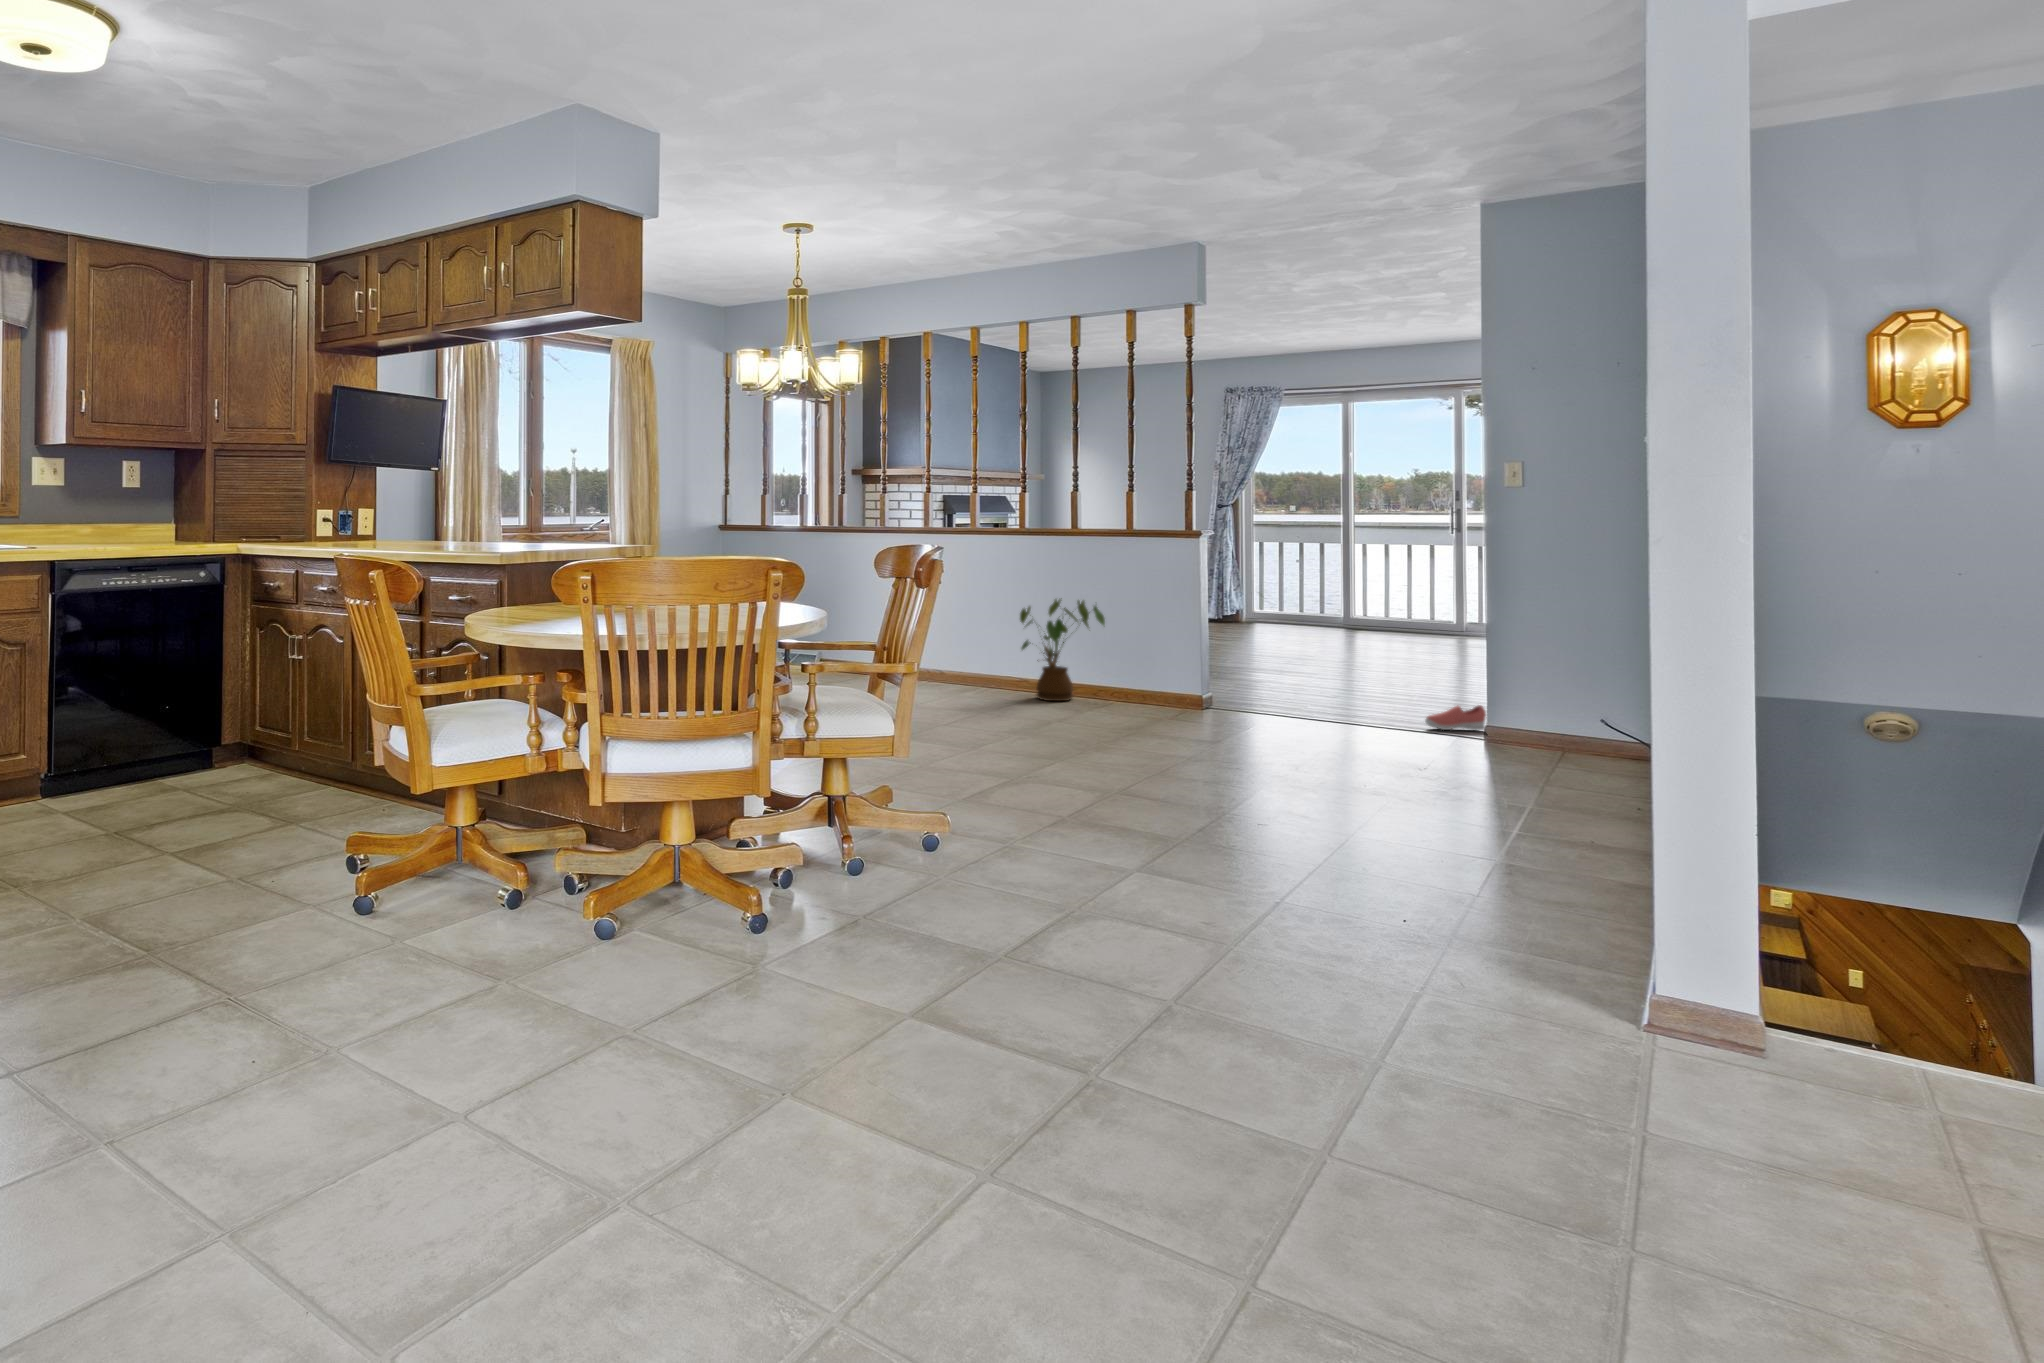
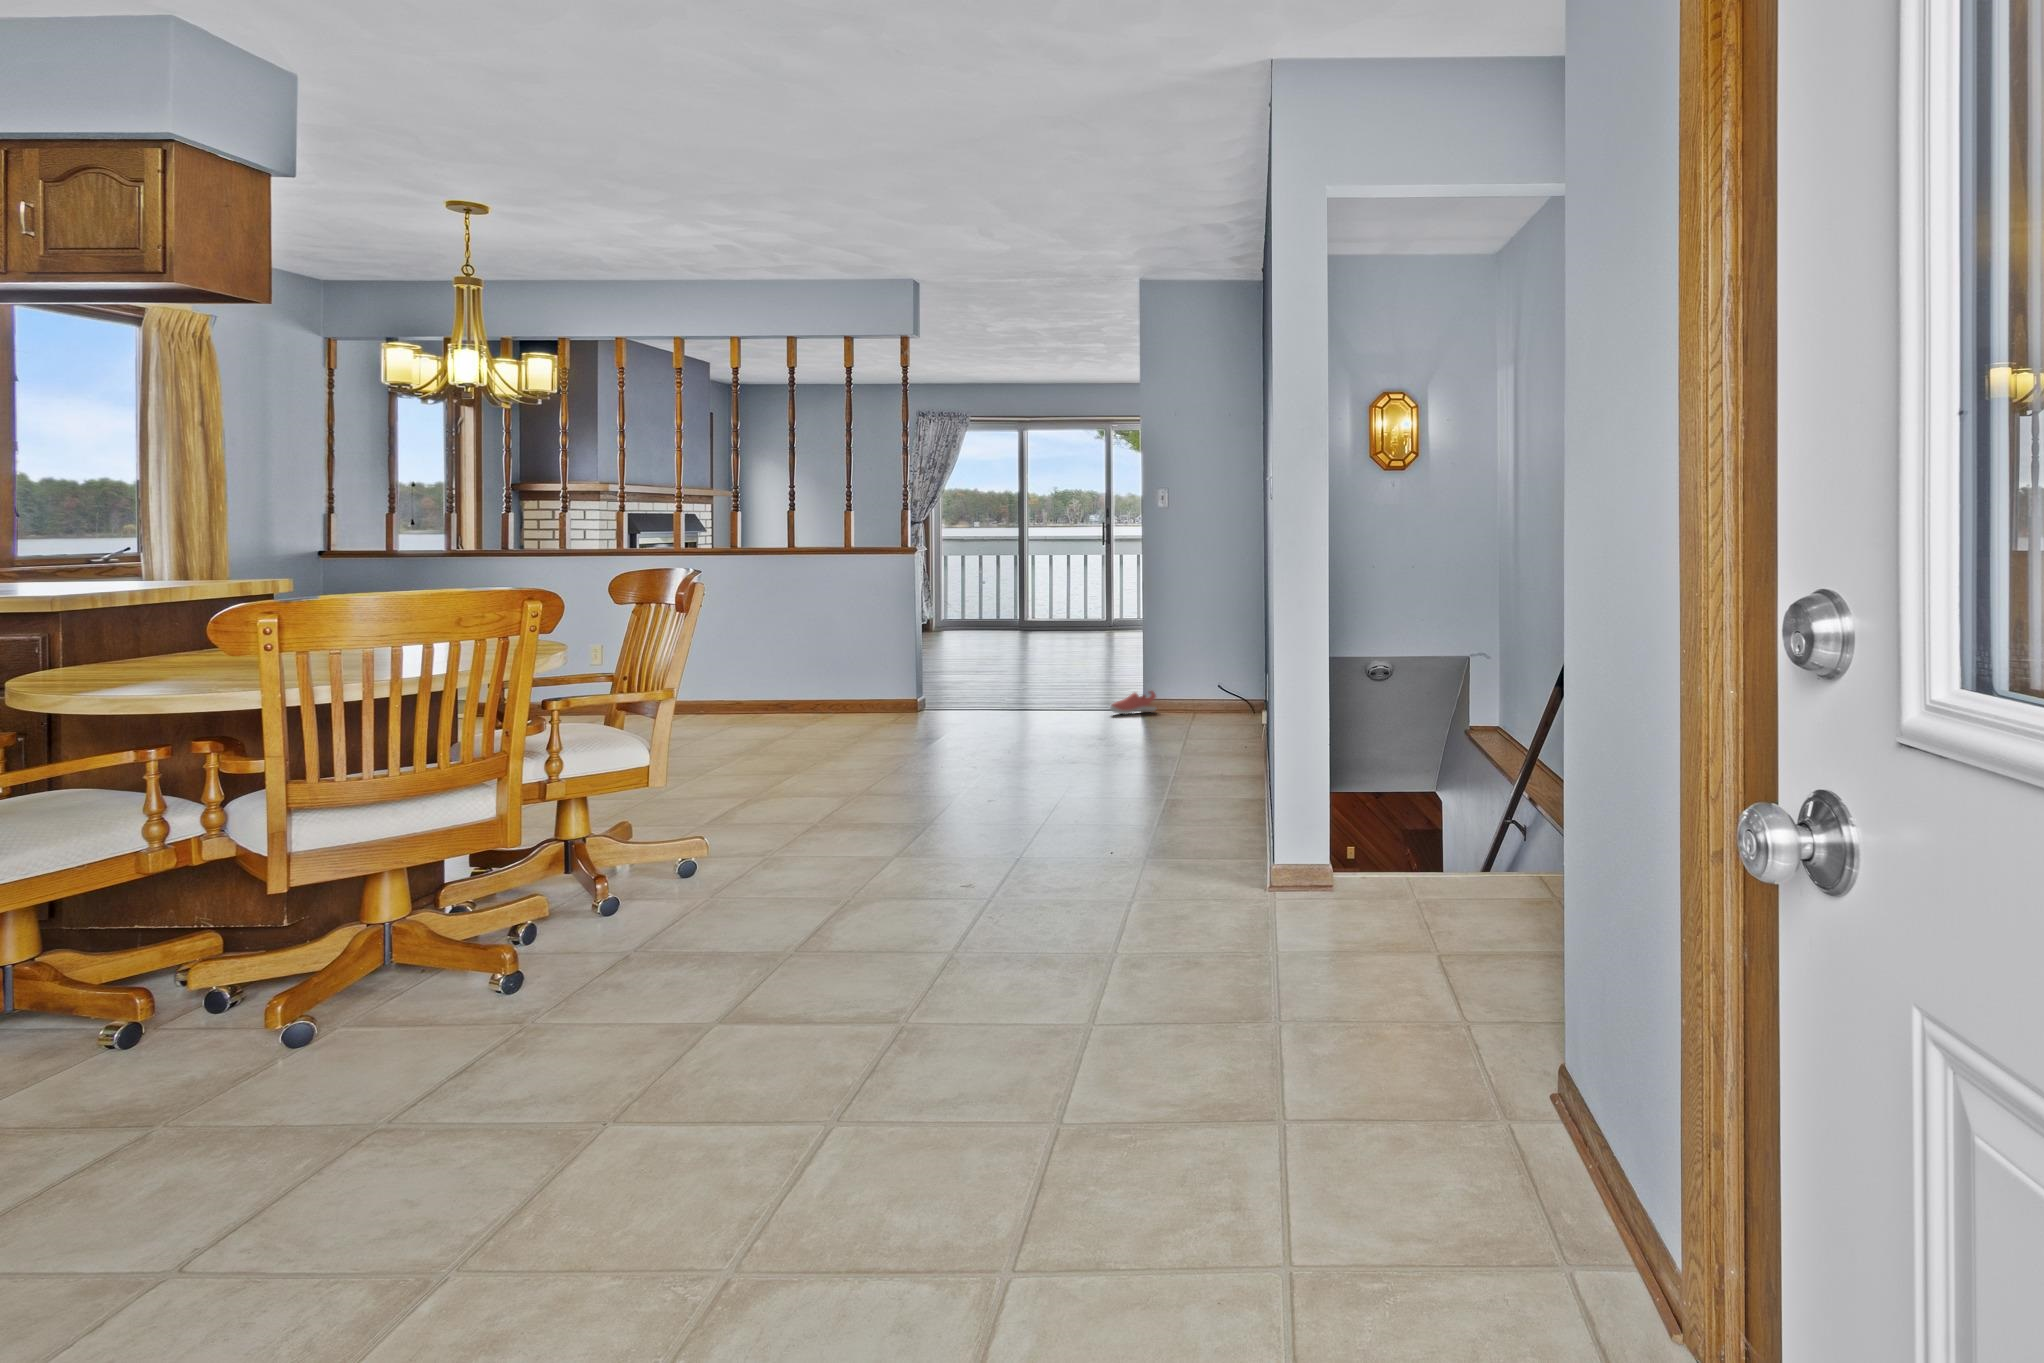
house plant: present [1020,598,1105,701] -> none [727,617,819,723]

